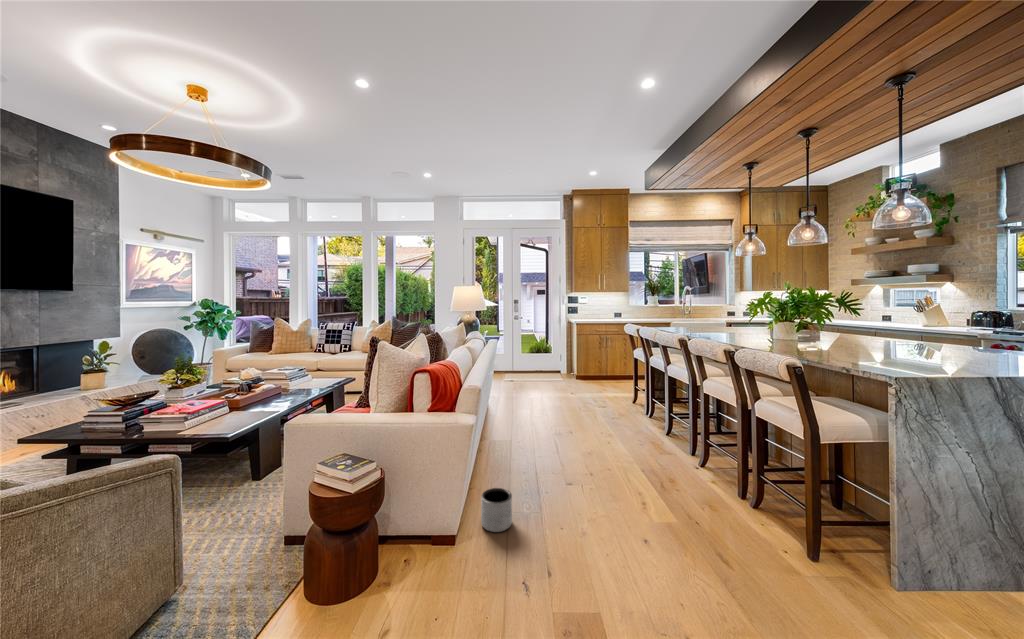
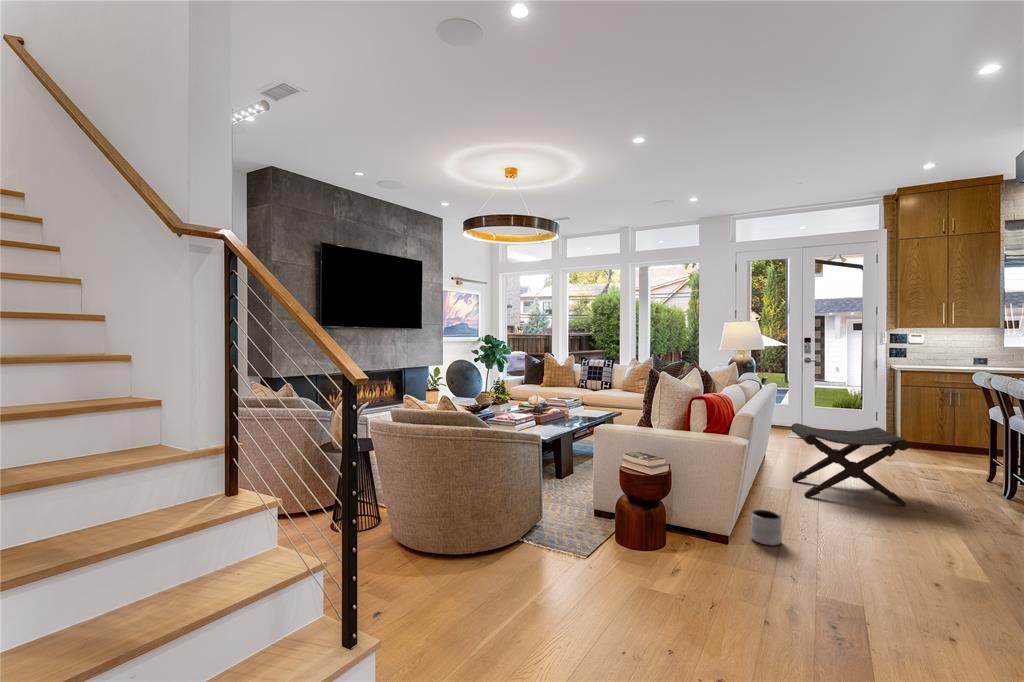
footstool: none [510,373,598,446] -> present [791,423,909,506]

